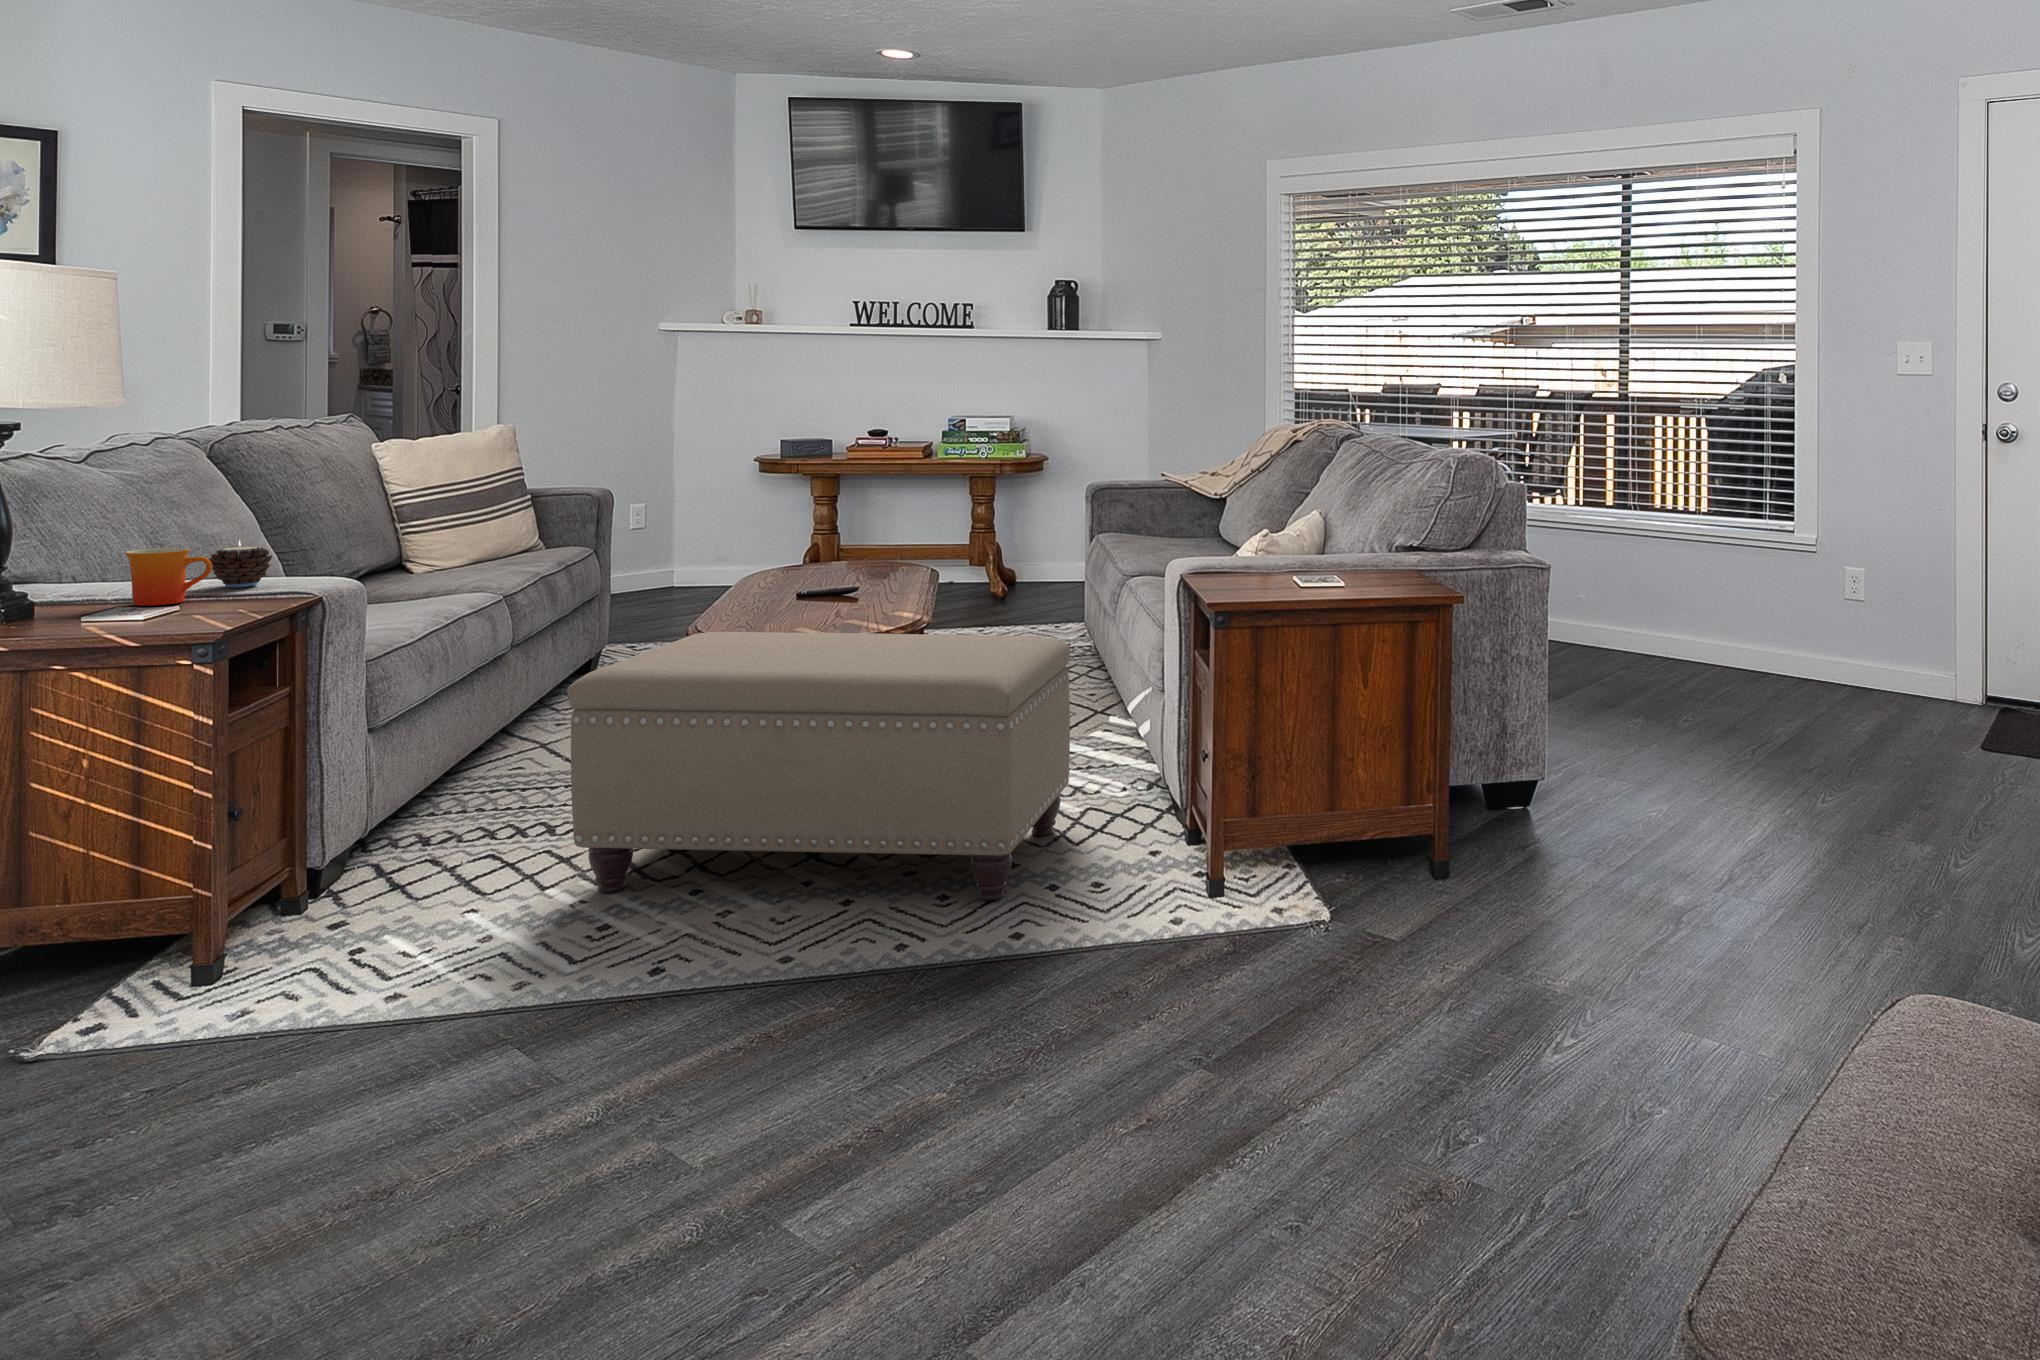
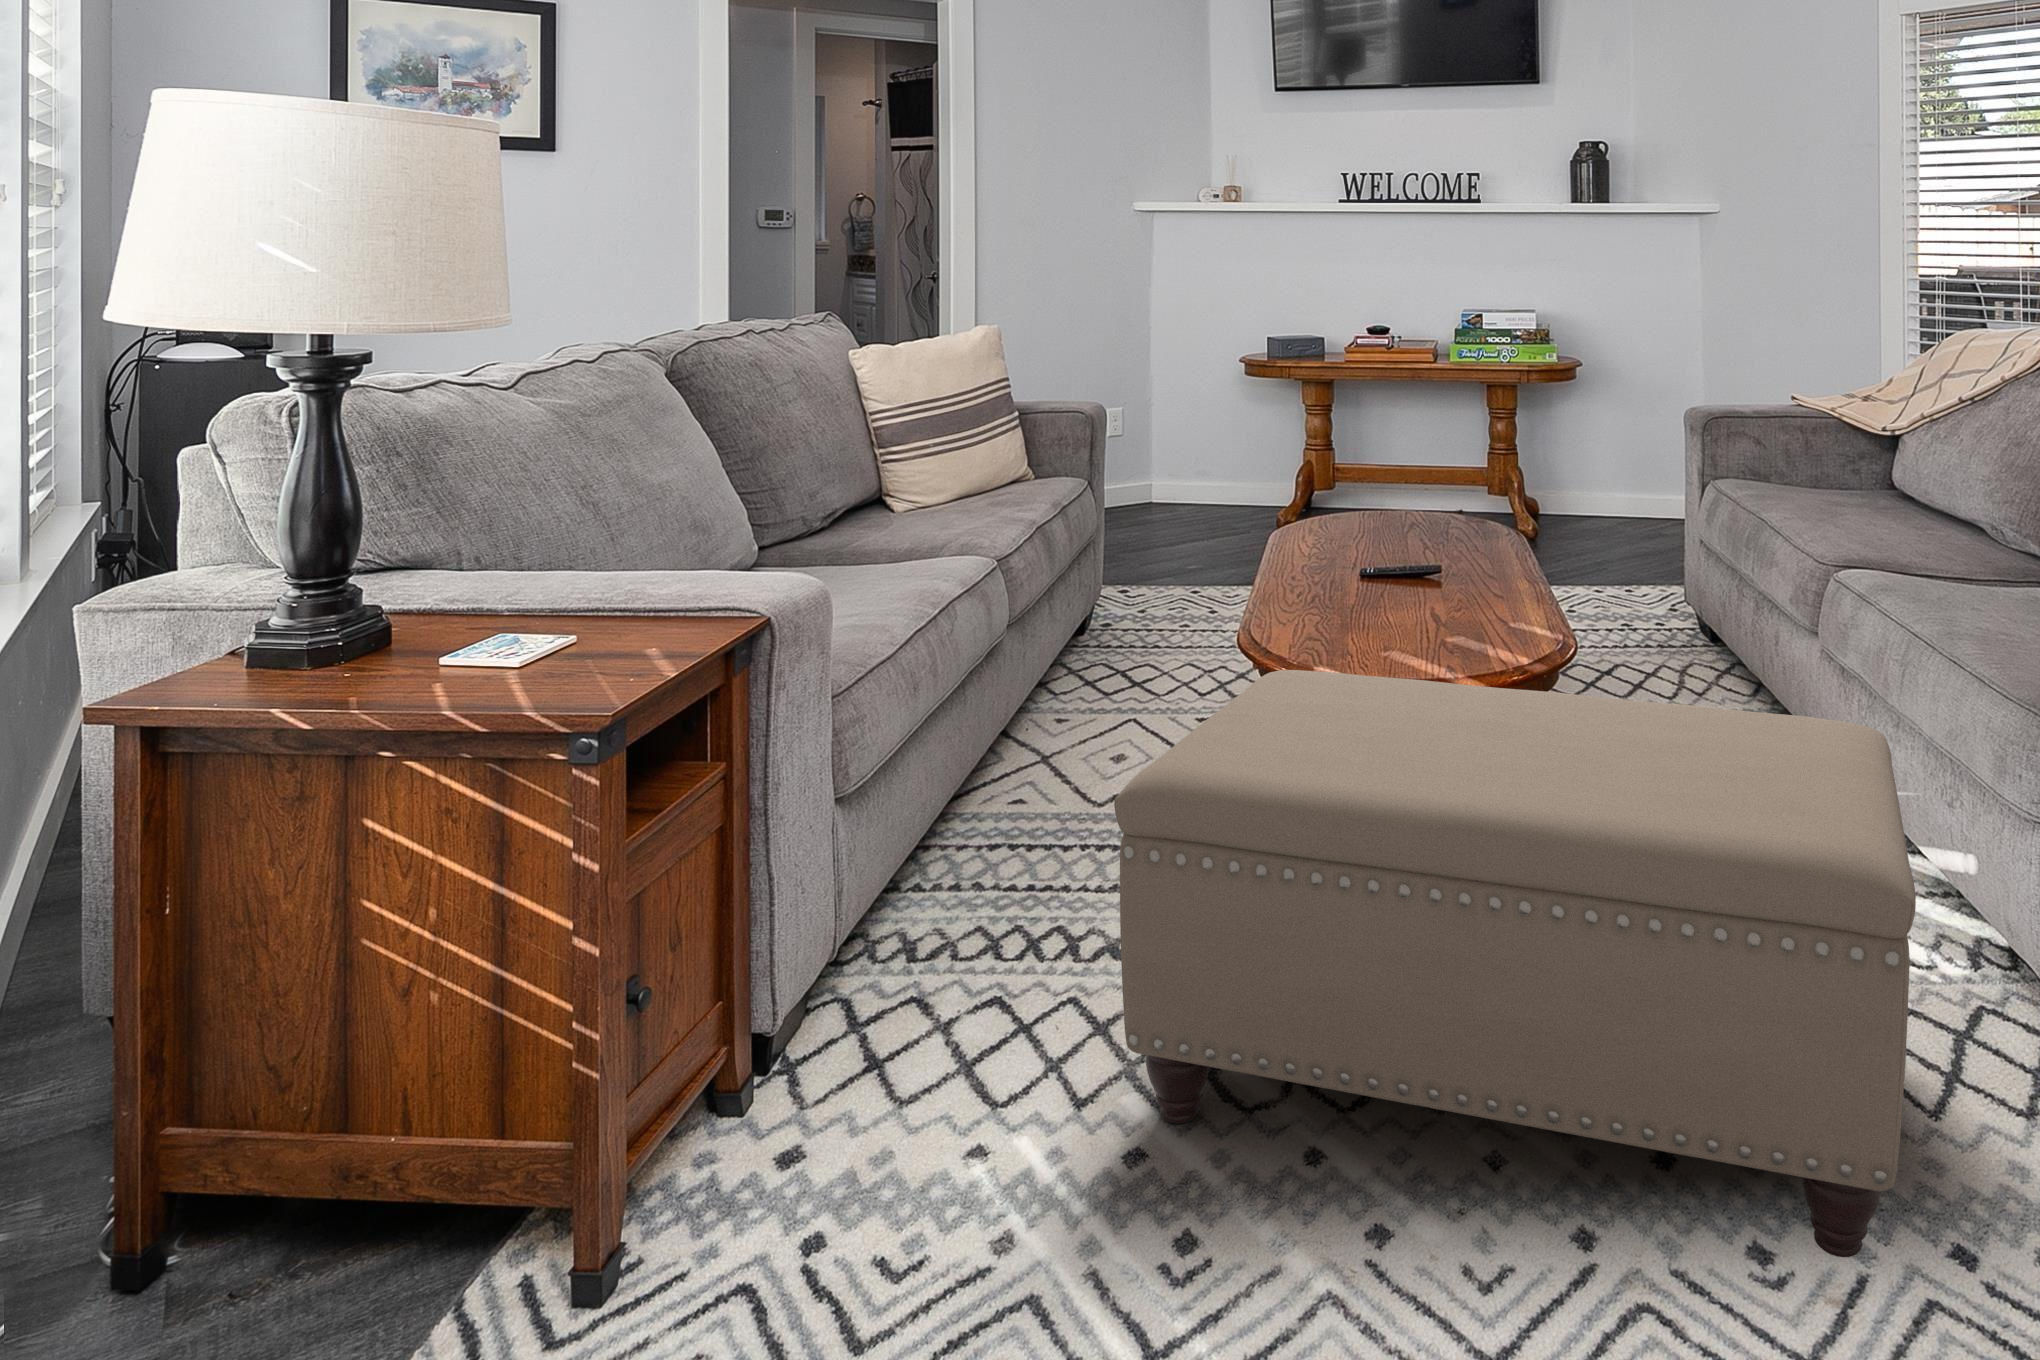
candle: present [209,540,272,587] -> none [618,522,701,594]
mug: present [125,548,212,606] -> none [491,543,610,637]

